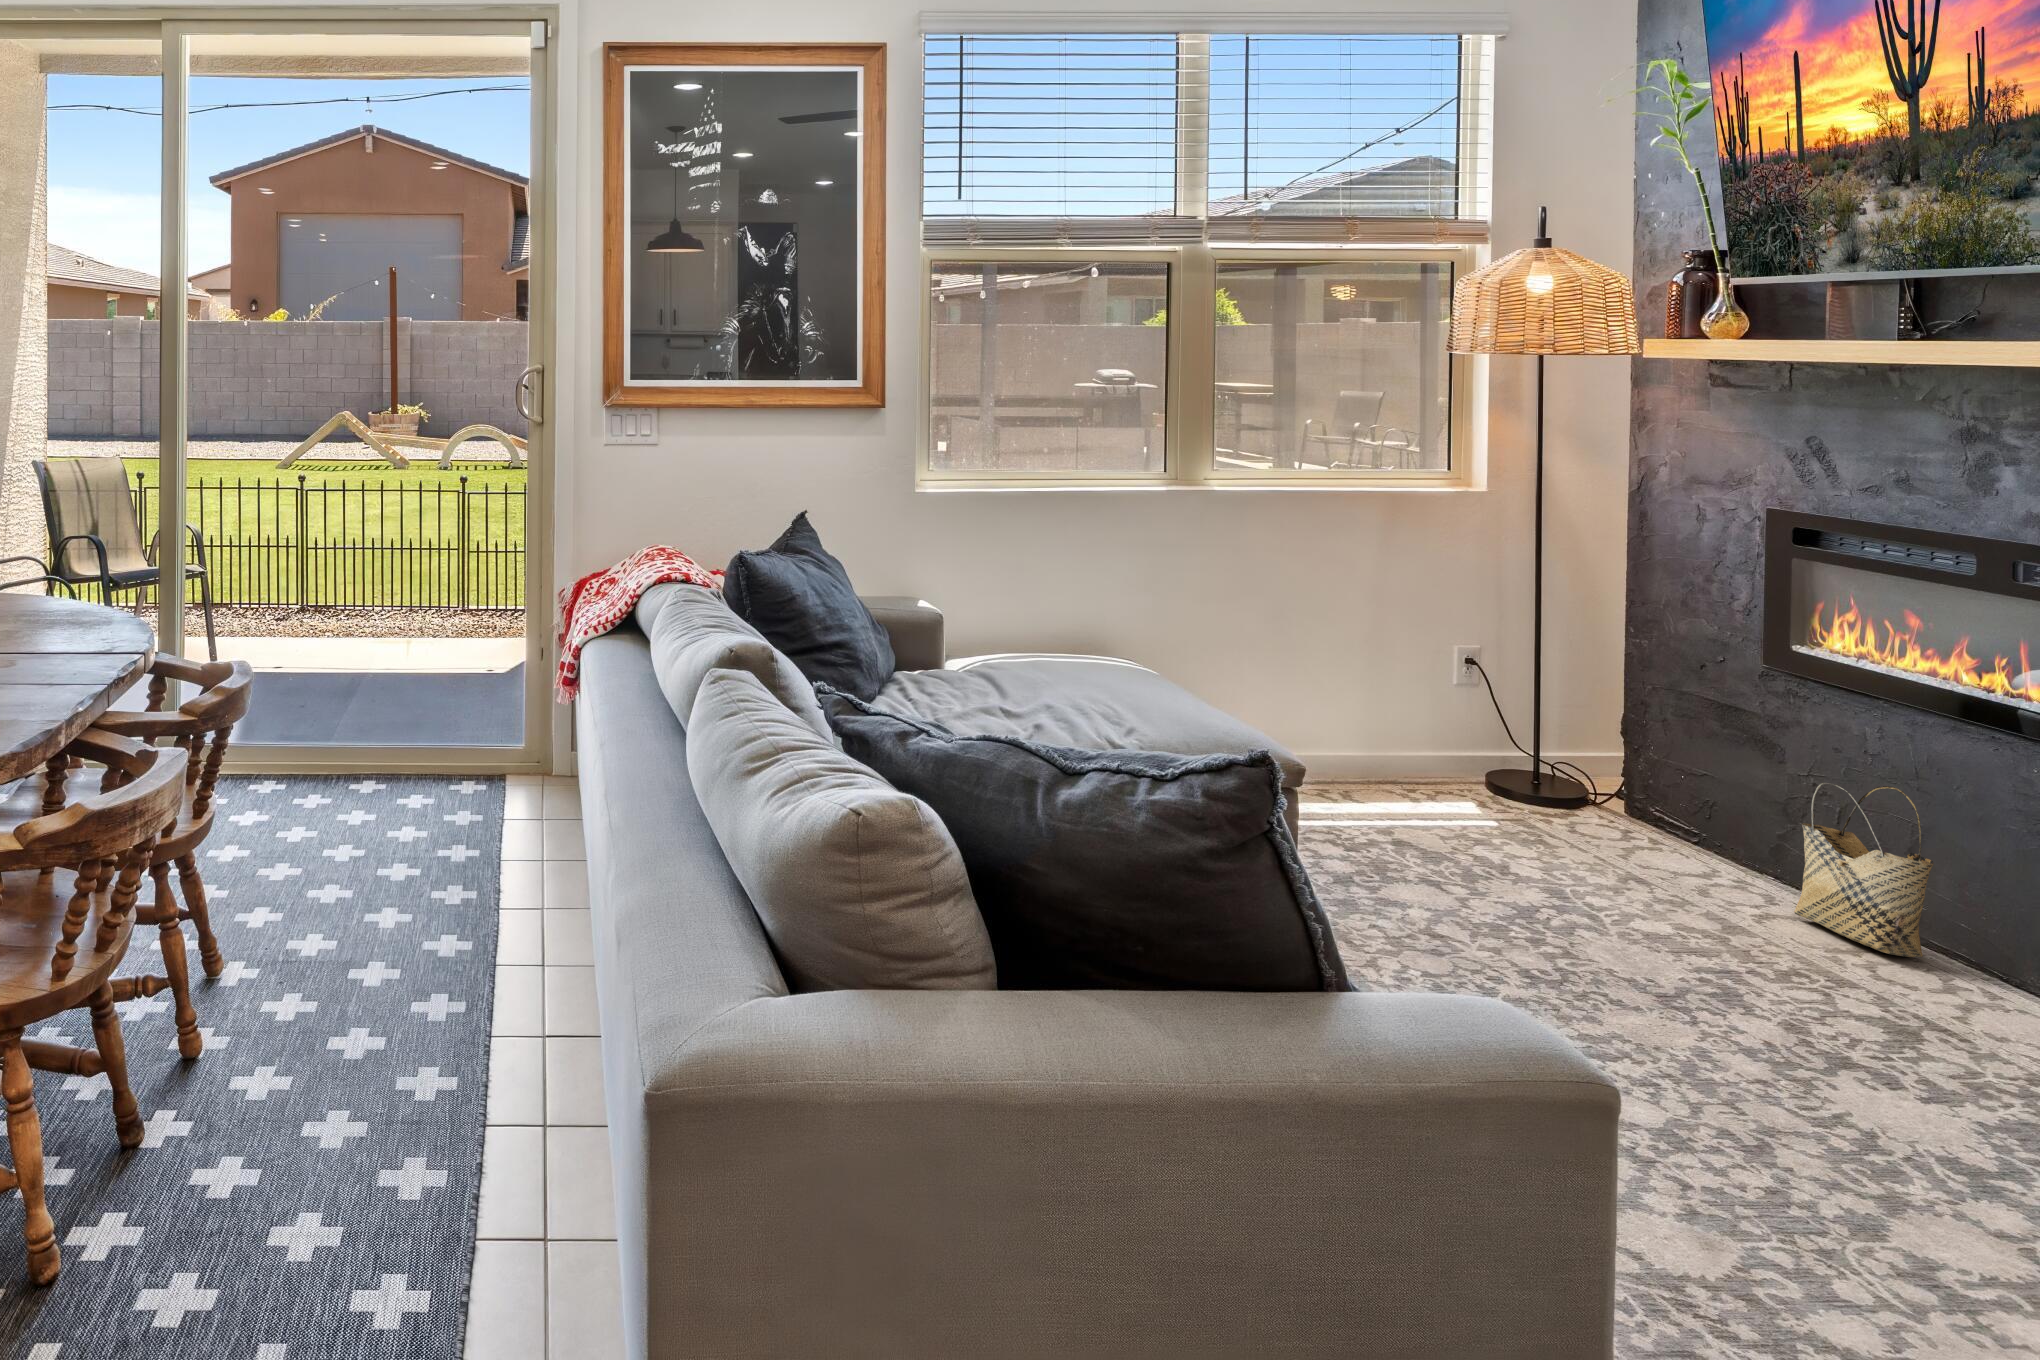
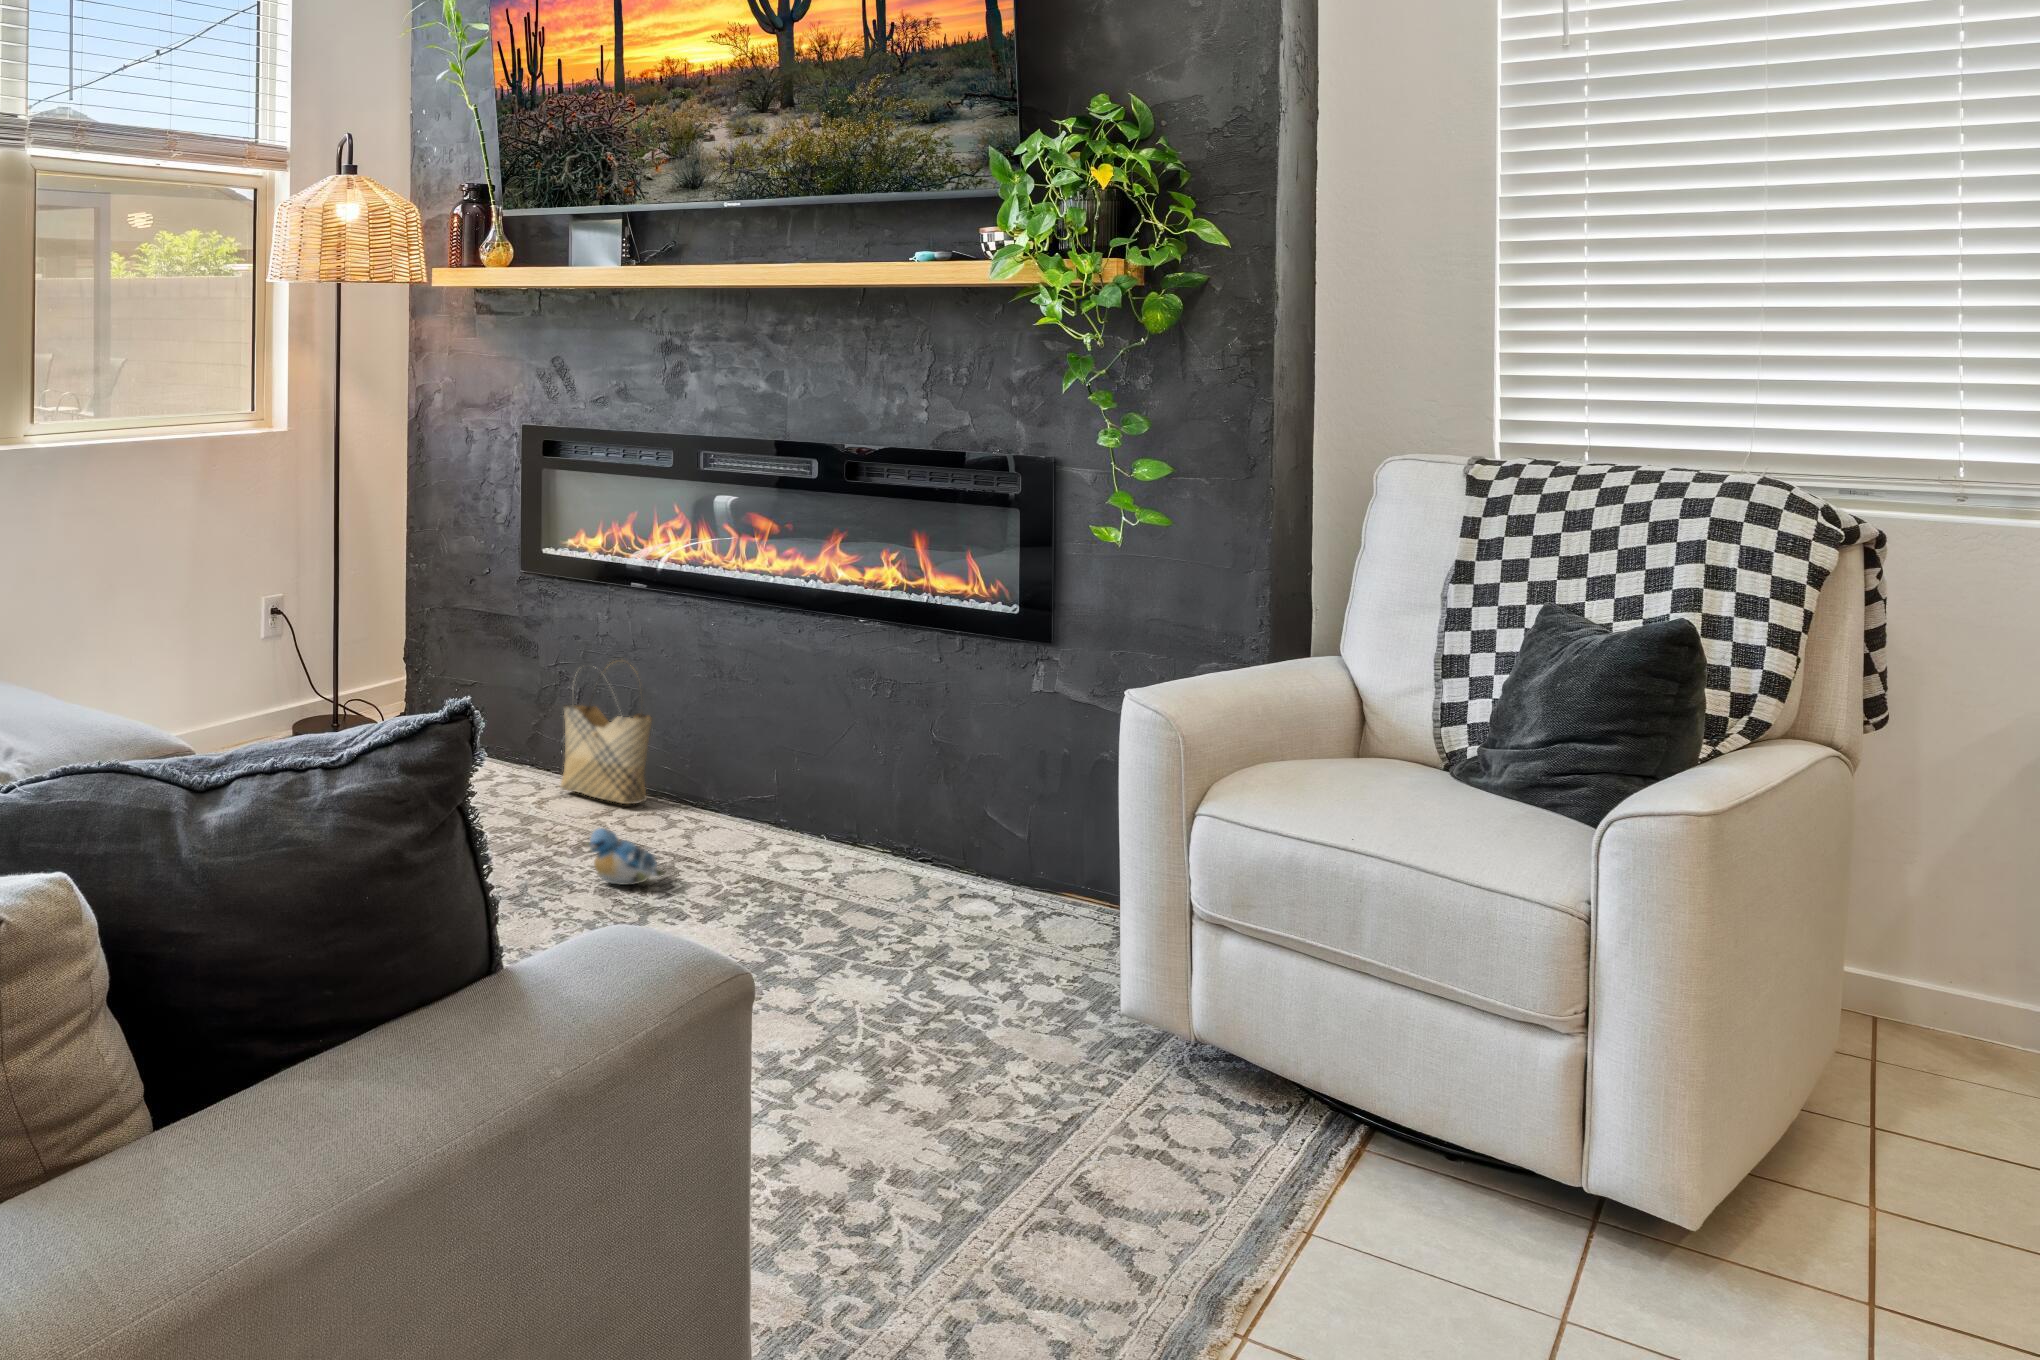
plush toy: none [1774,960,1892,1037] -> present [588,828,665,885]

